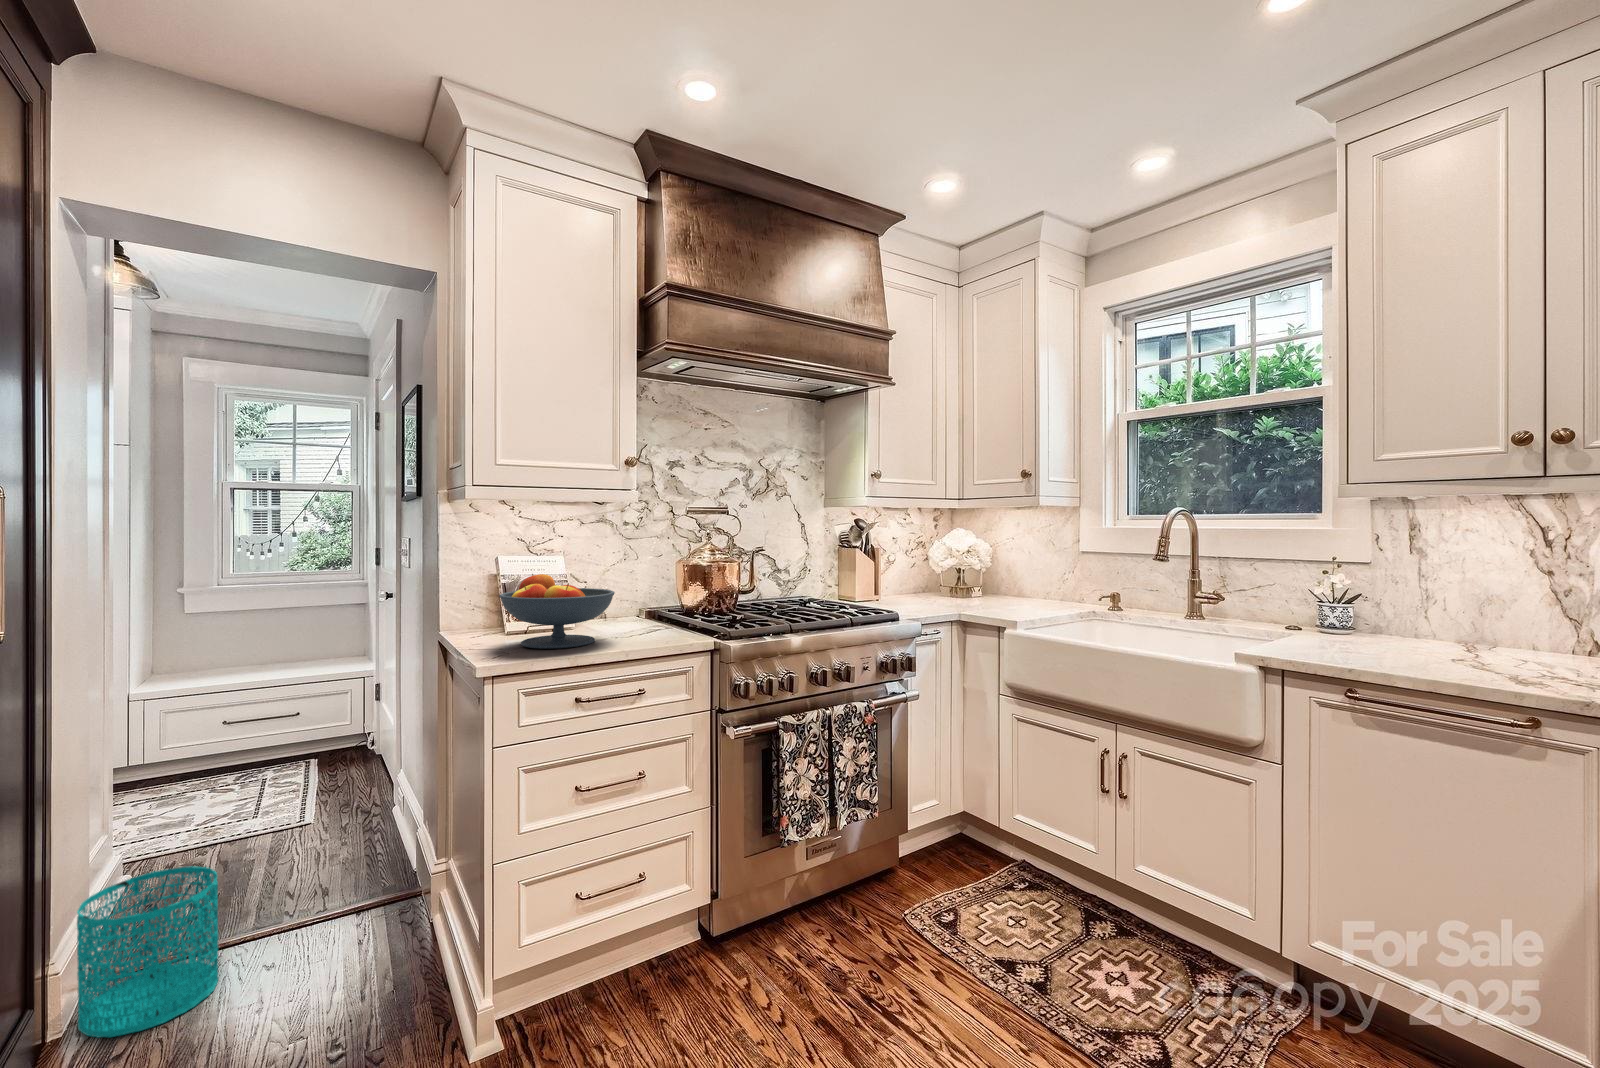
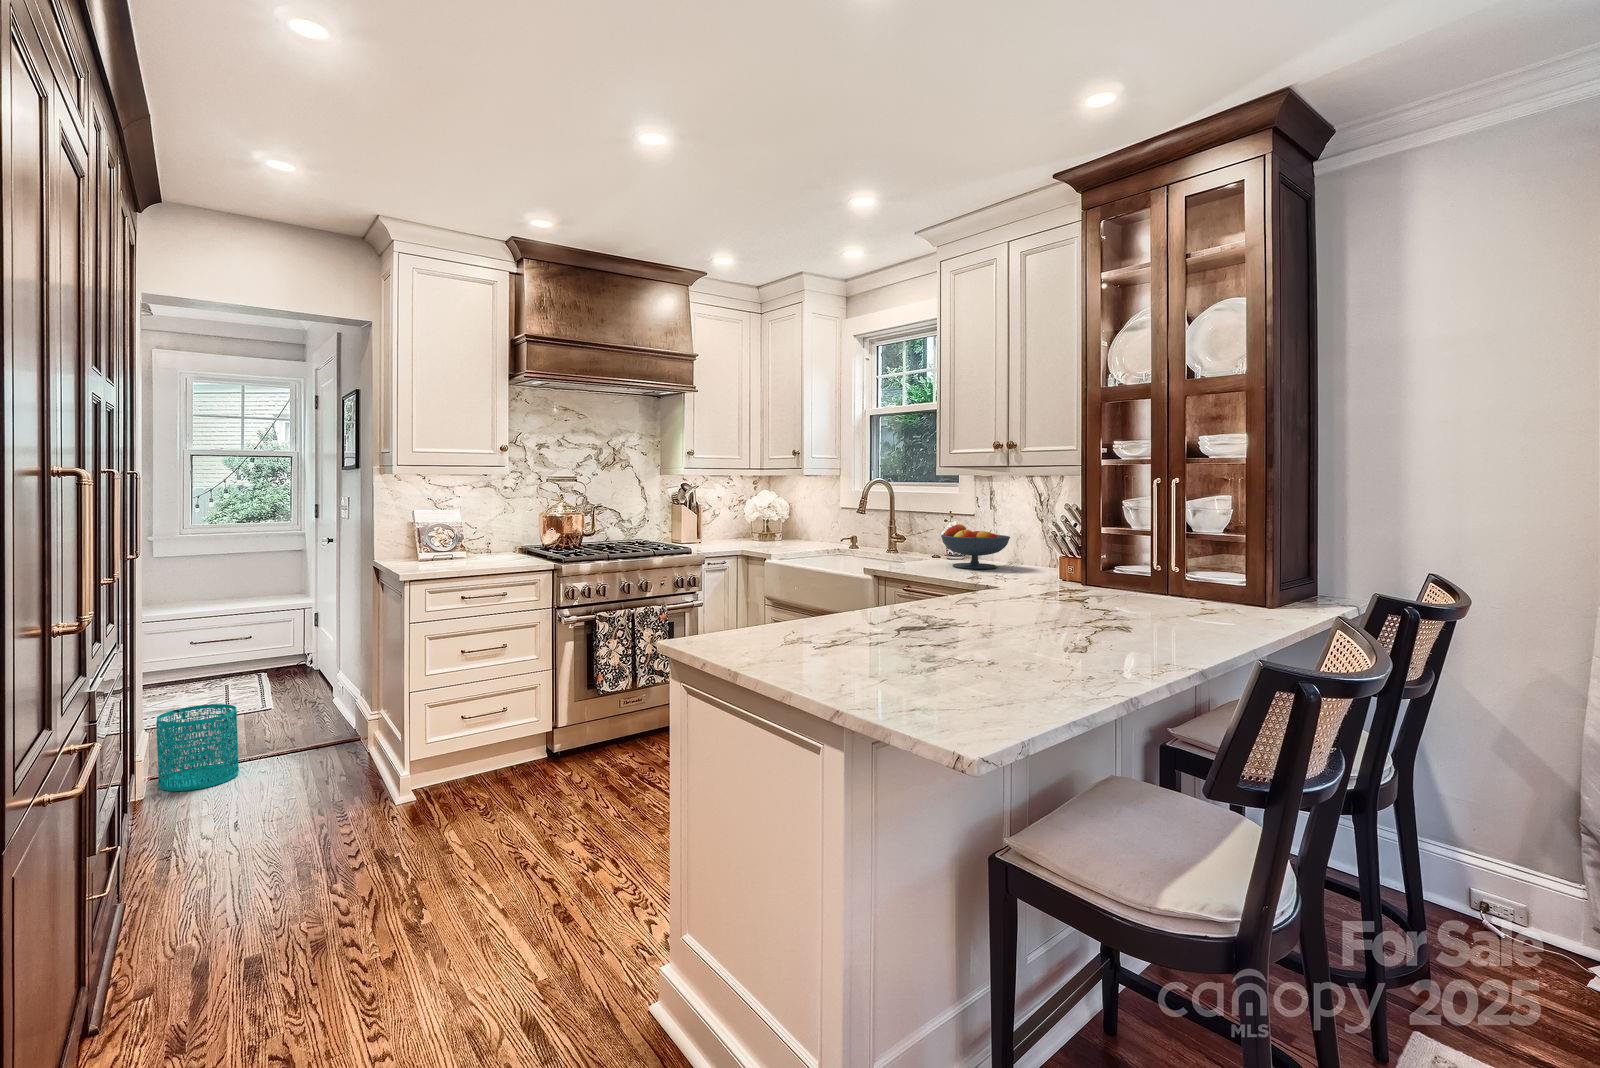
fruit bowl: present [499,574,615,649] -> present [941,524,1010,569]

